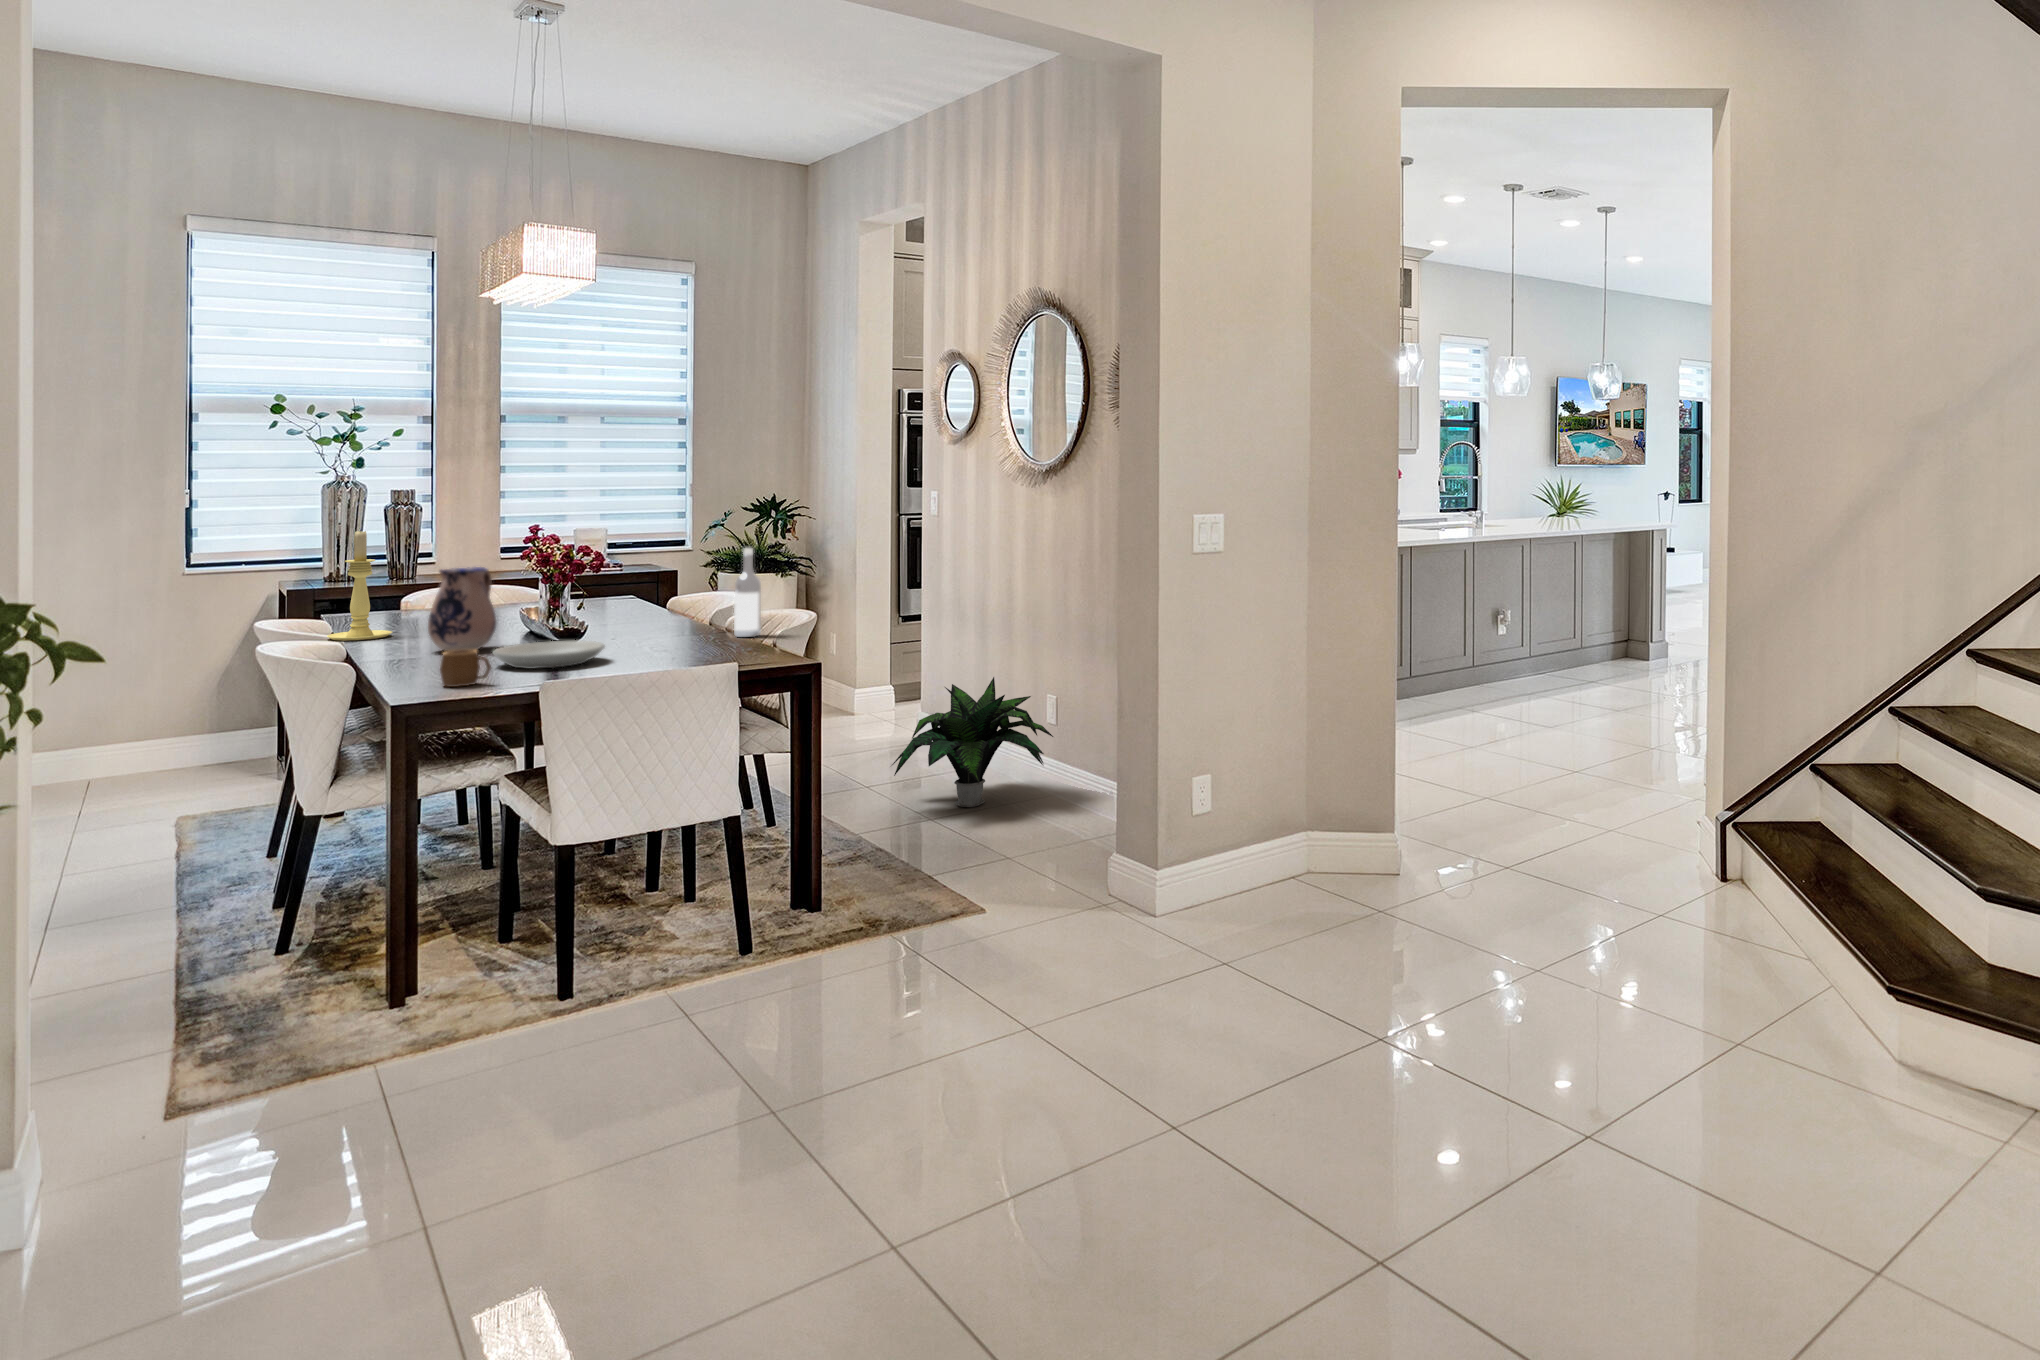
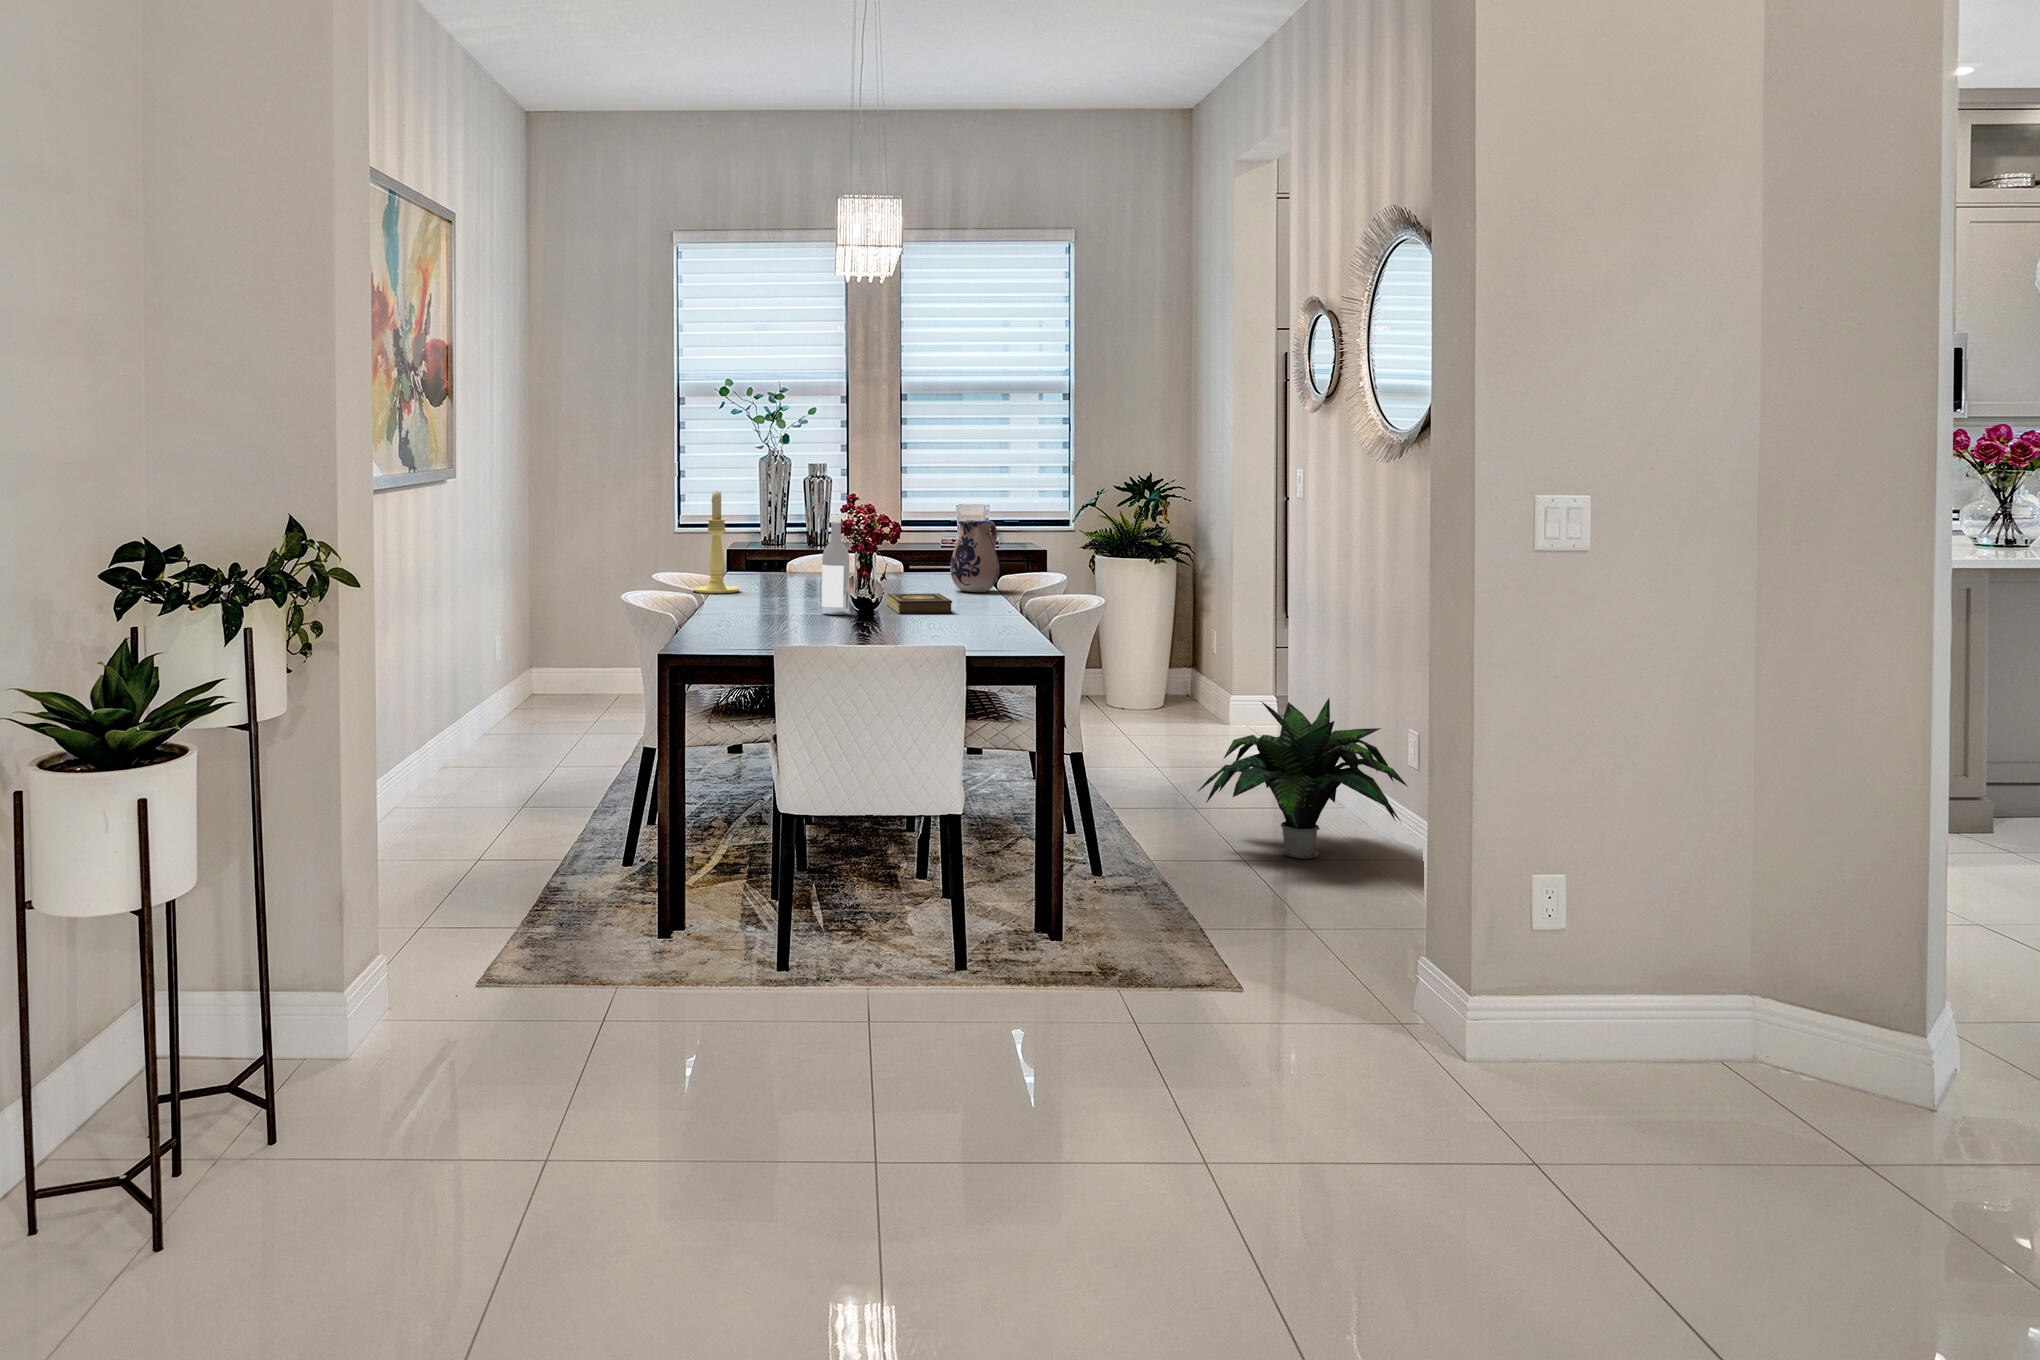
wine bottle: present [734,548,761,637] -> present [822,515,849,615]
ceramic pitcher: present [428,567,496,651] -> present [950,520,1000,592]
book: none [589,621,669,644] -> present [887,593,952,614]
plate: present [493,641,605,669] -> none [770,604,868,629]
mug: present [440,649,491,687] -> none [706,602,747,638]

